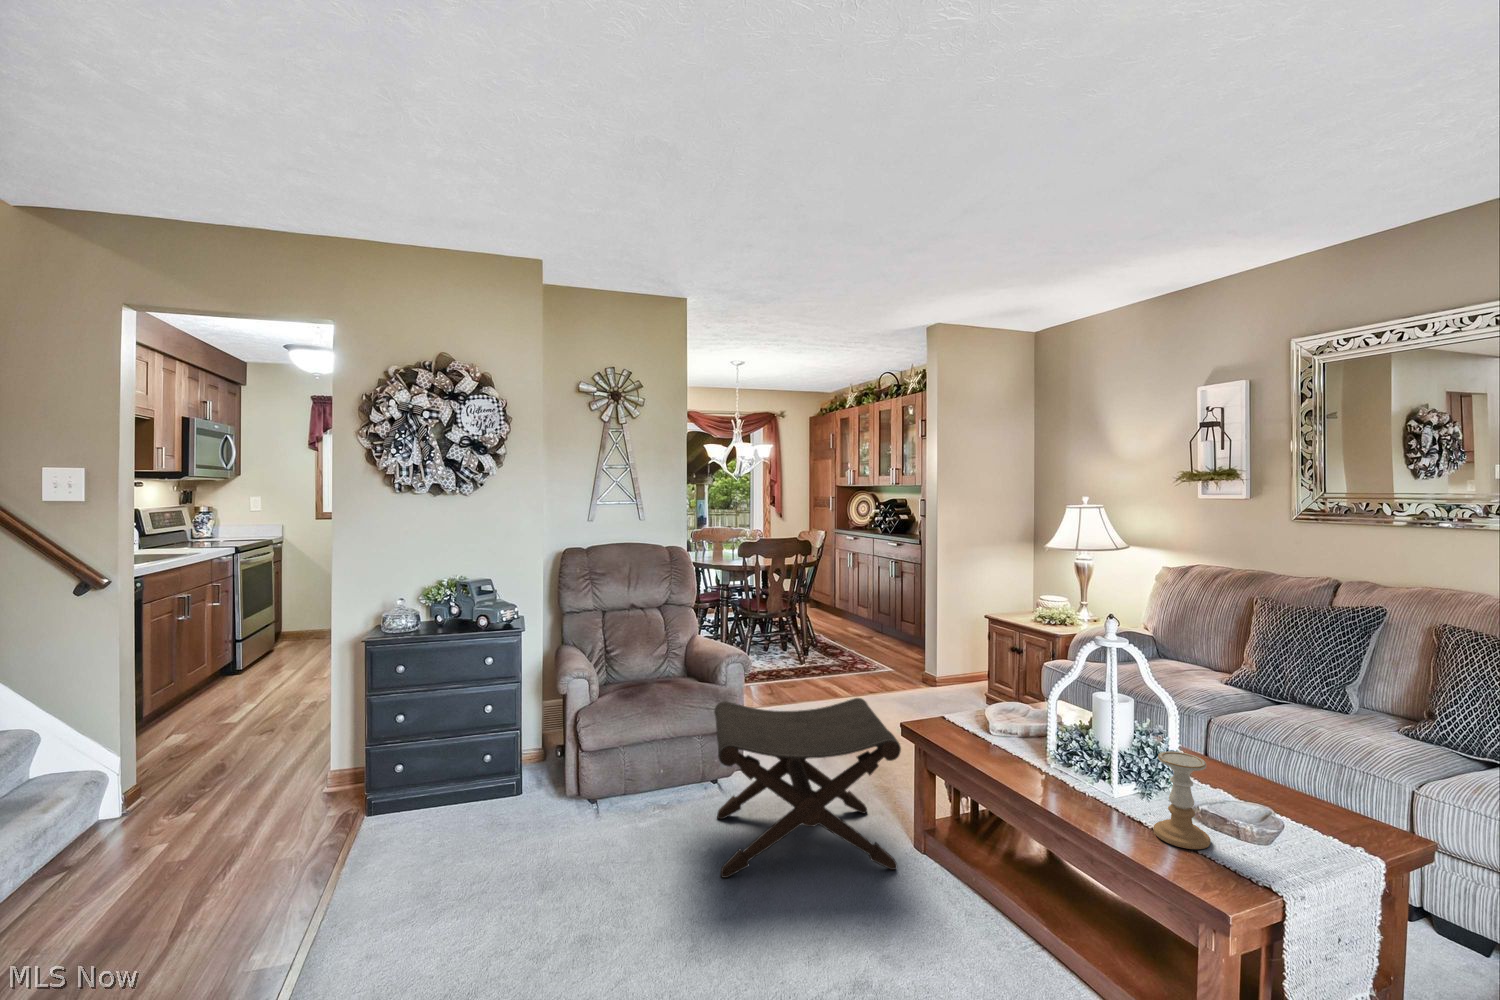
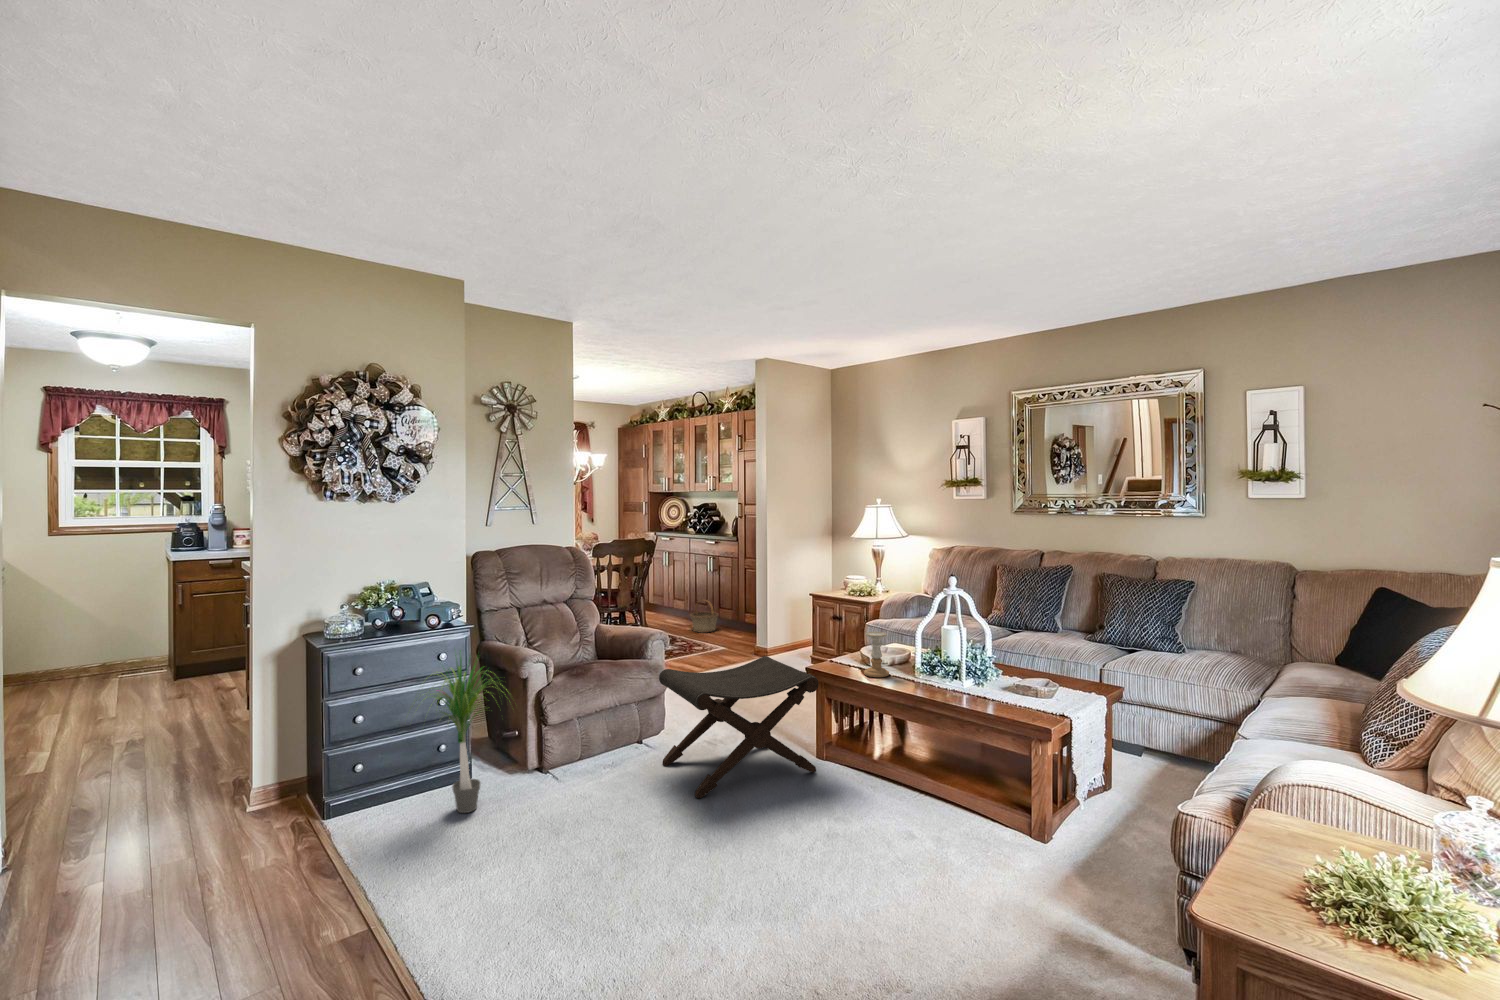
basket: none [864,608,898,646] -> present [690,601,718,633]
potted plant: none [414,651,542,840] -> present [424,651,507,813]
candle holder: present [1153,751,1211,849] -> present [864,632,889,677]

